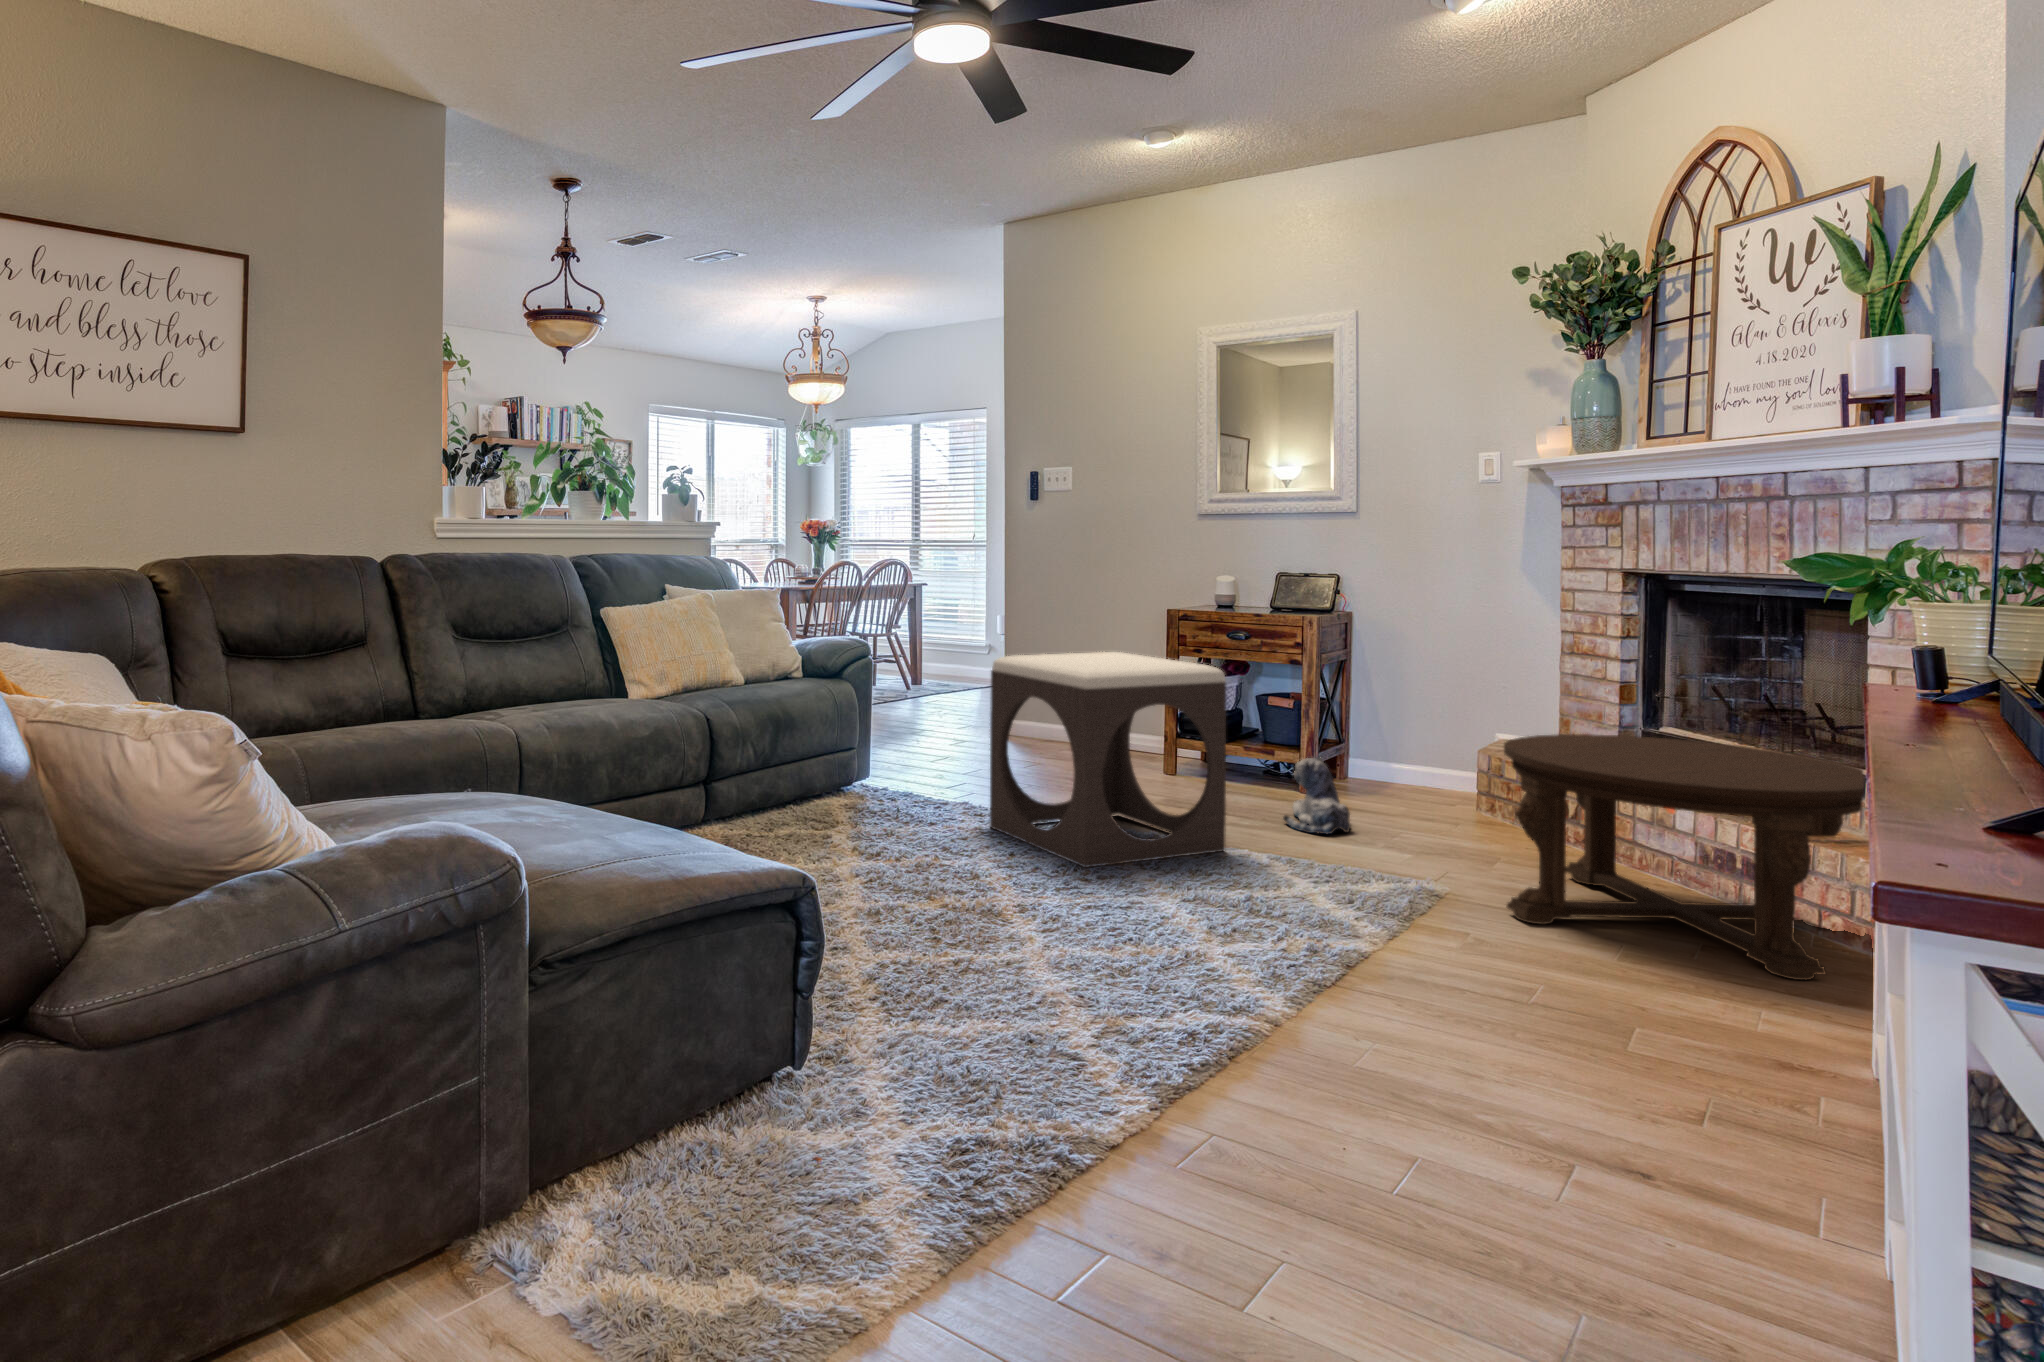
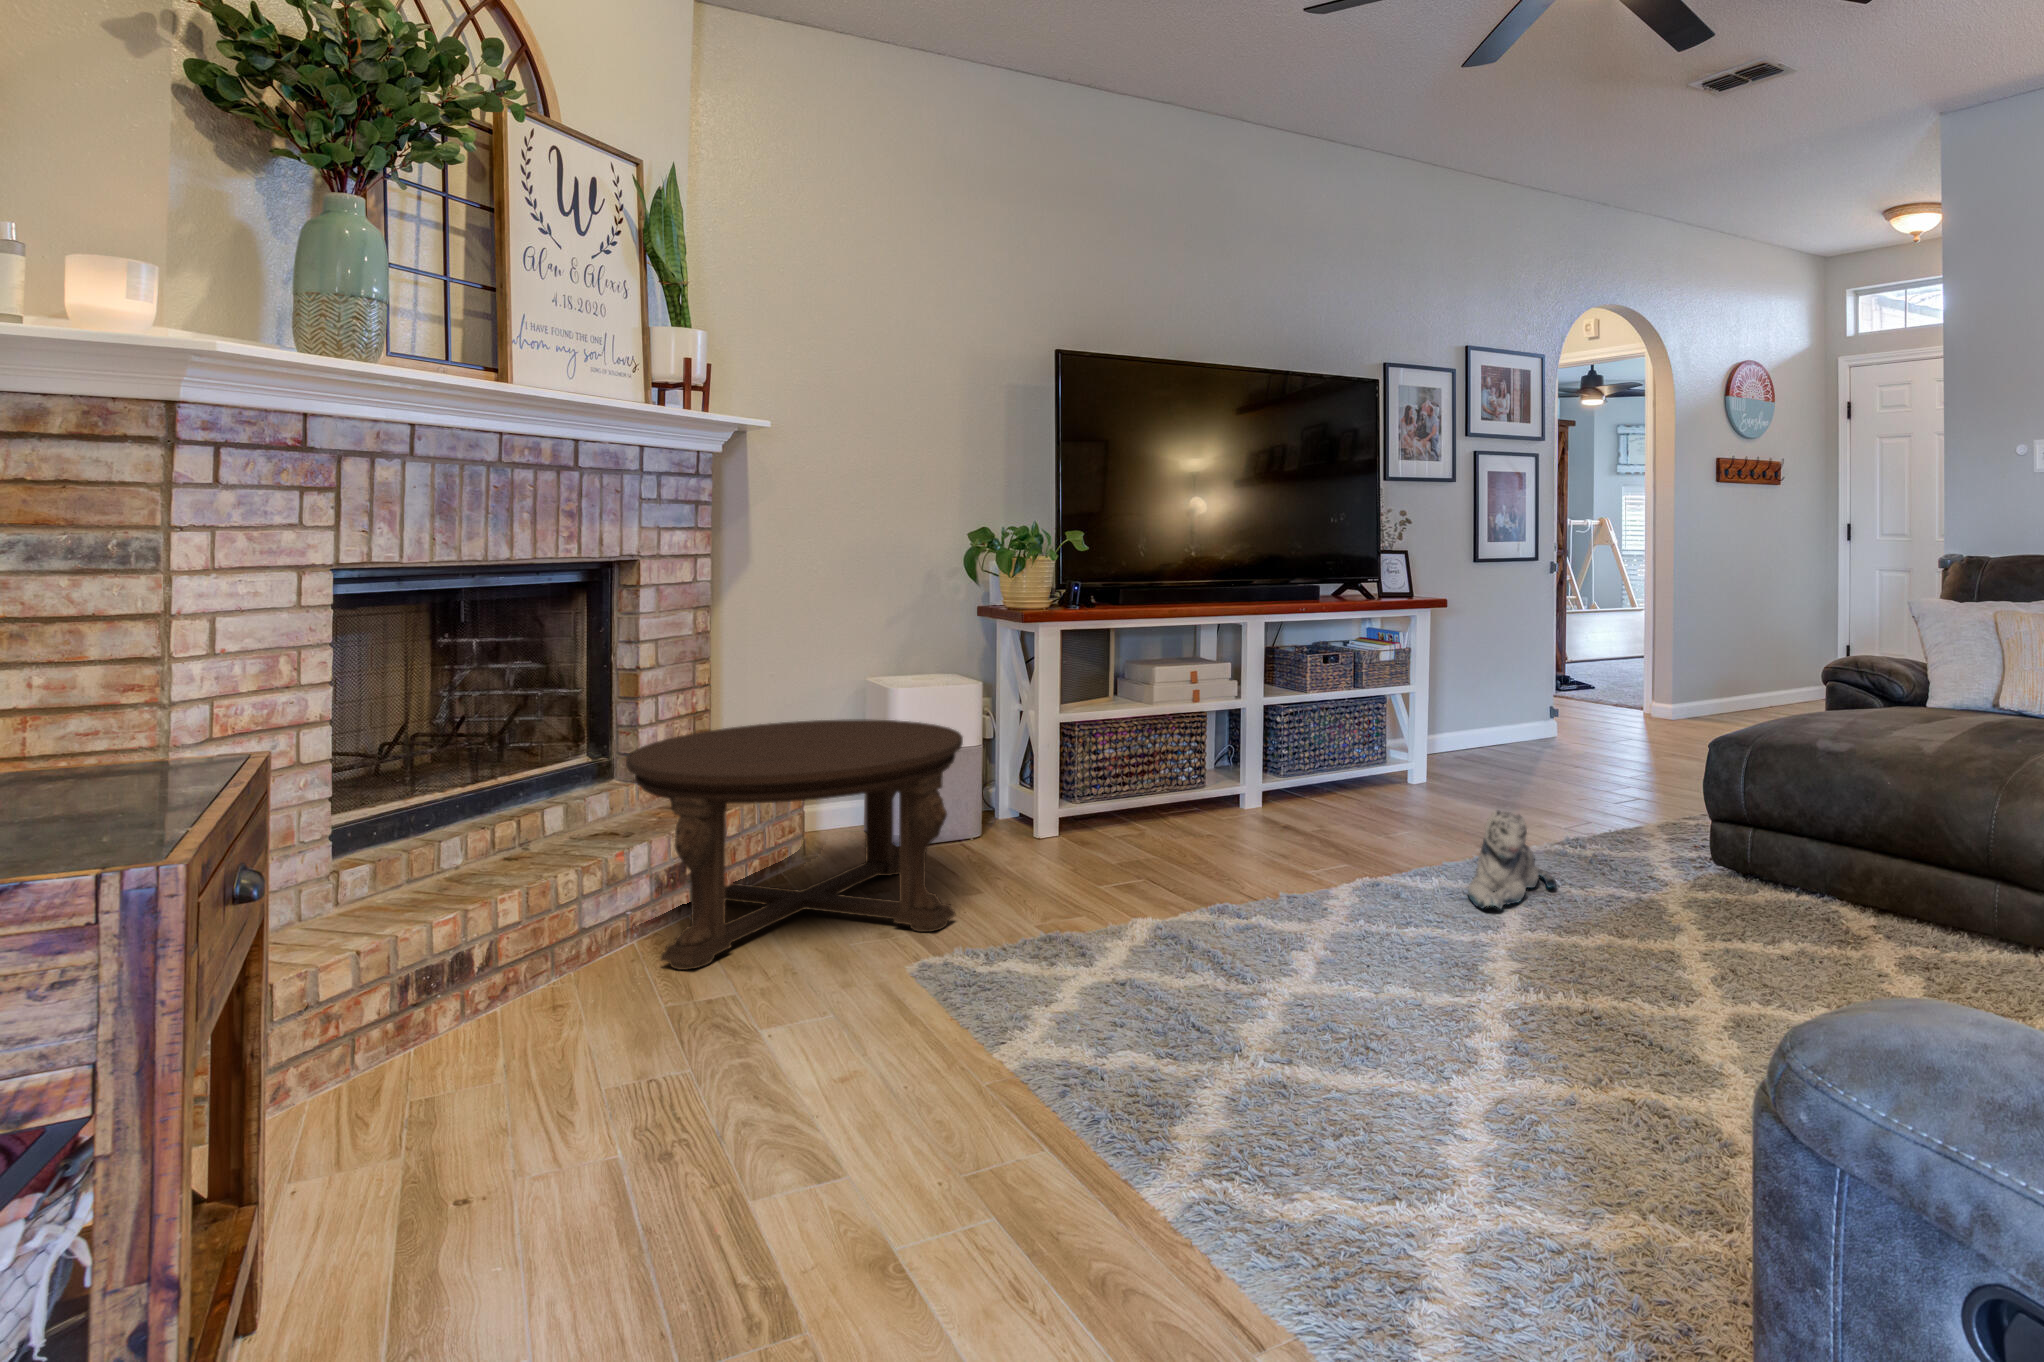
footstool: present [990,652,1226,868] -> none [984,740,1387,1267]
plush toy: present [1283,757,1351,834] -> present [1468,810,1556,909]

